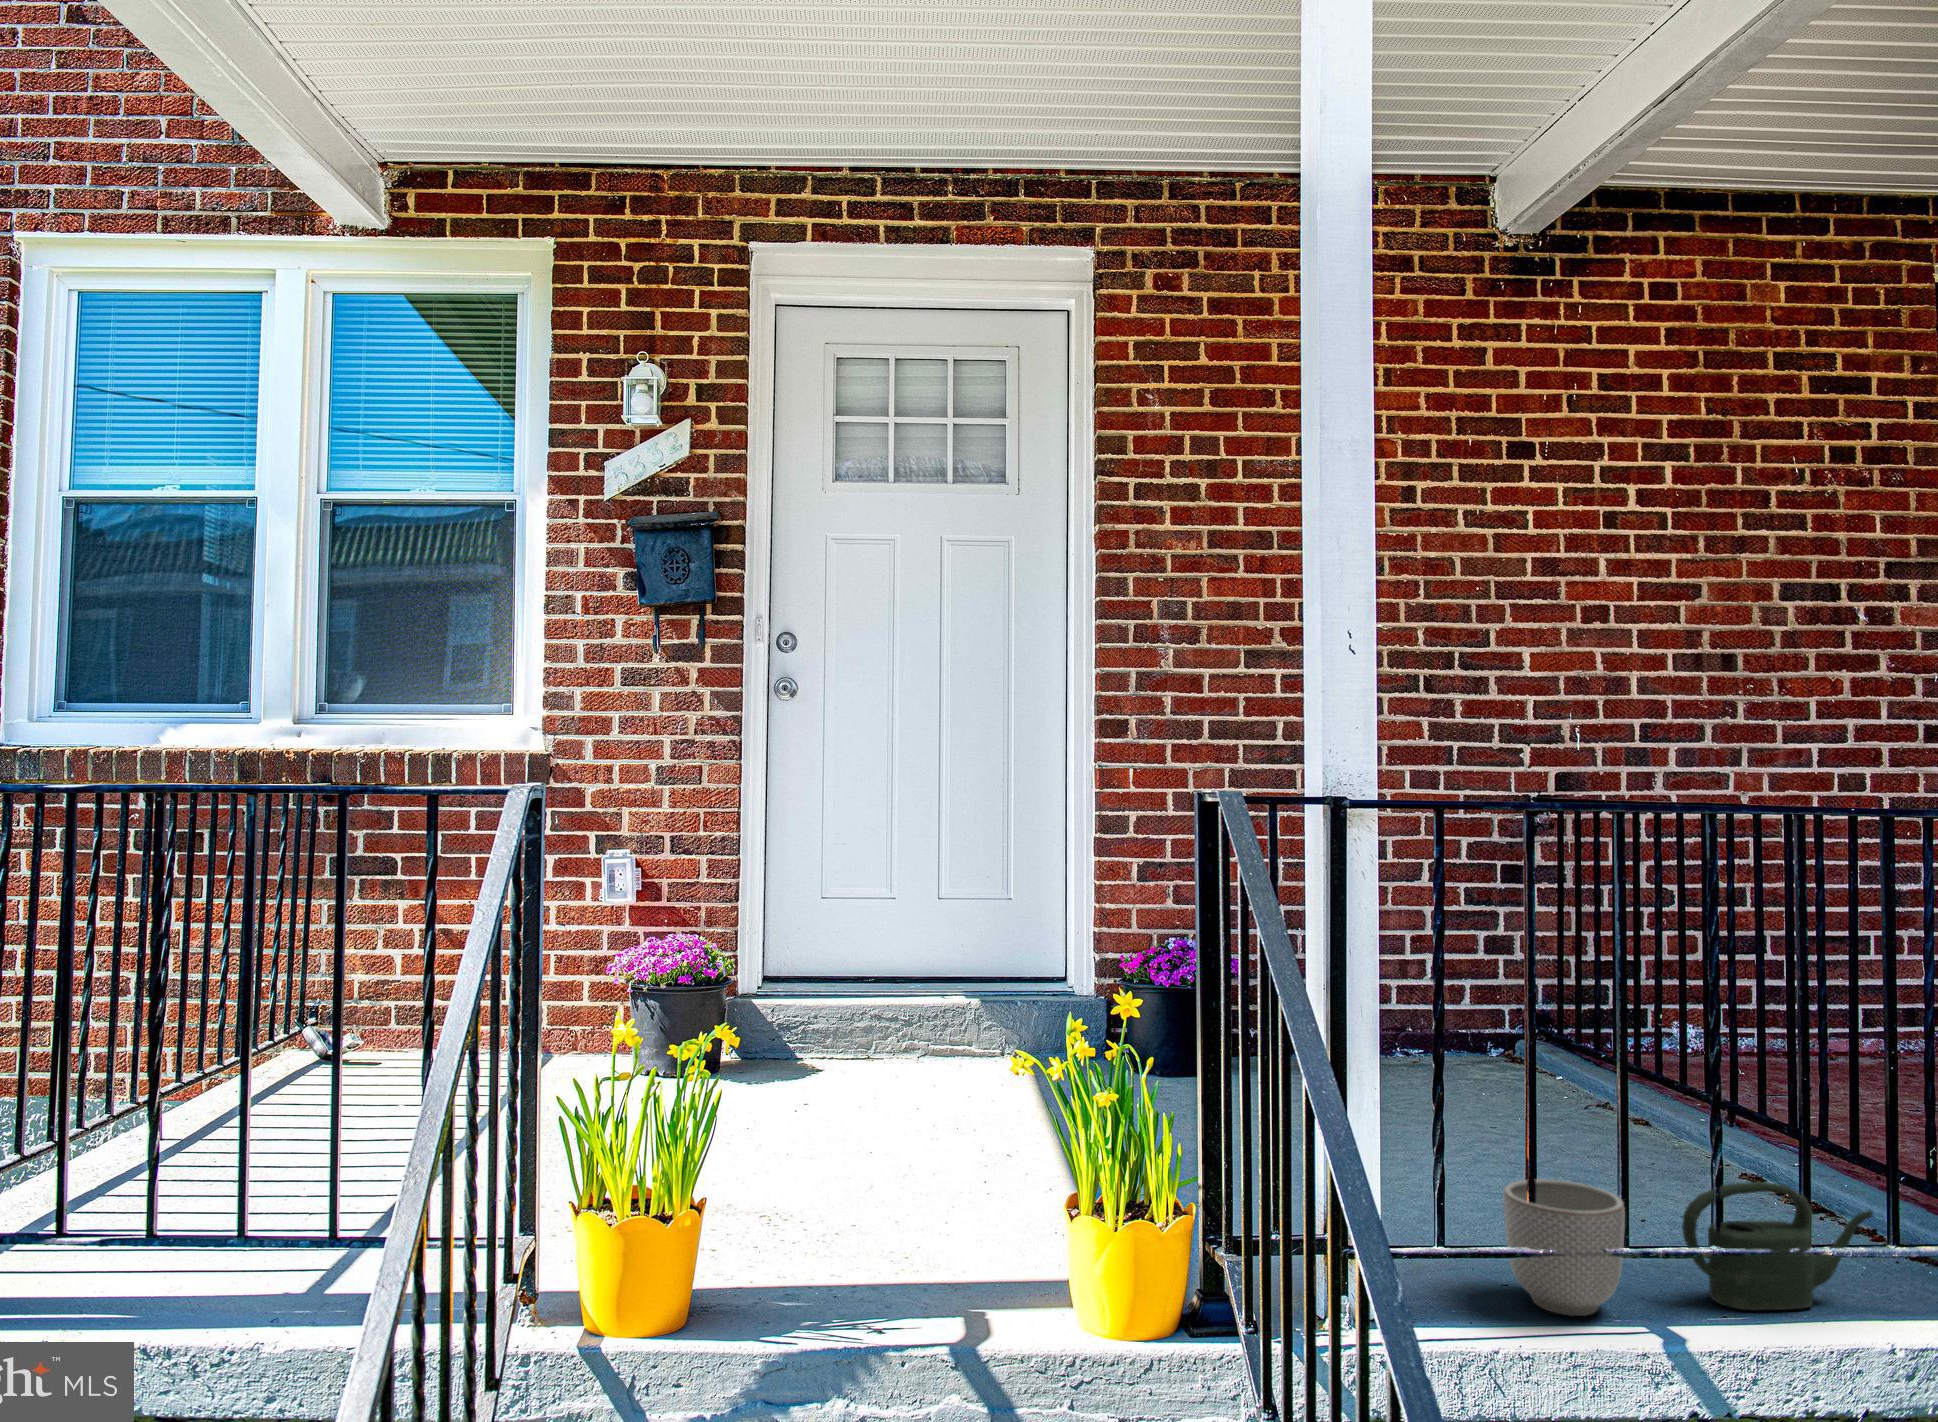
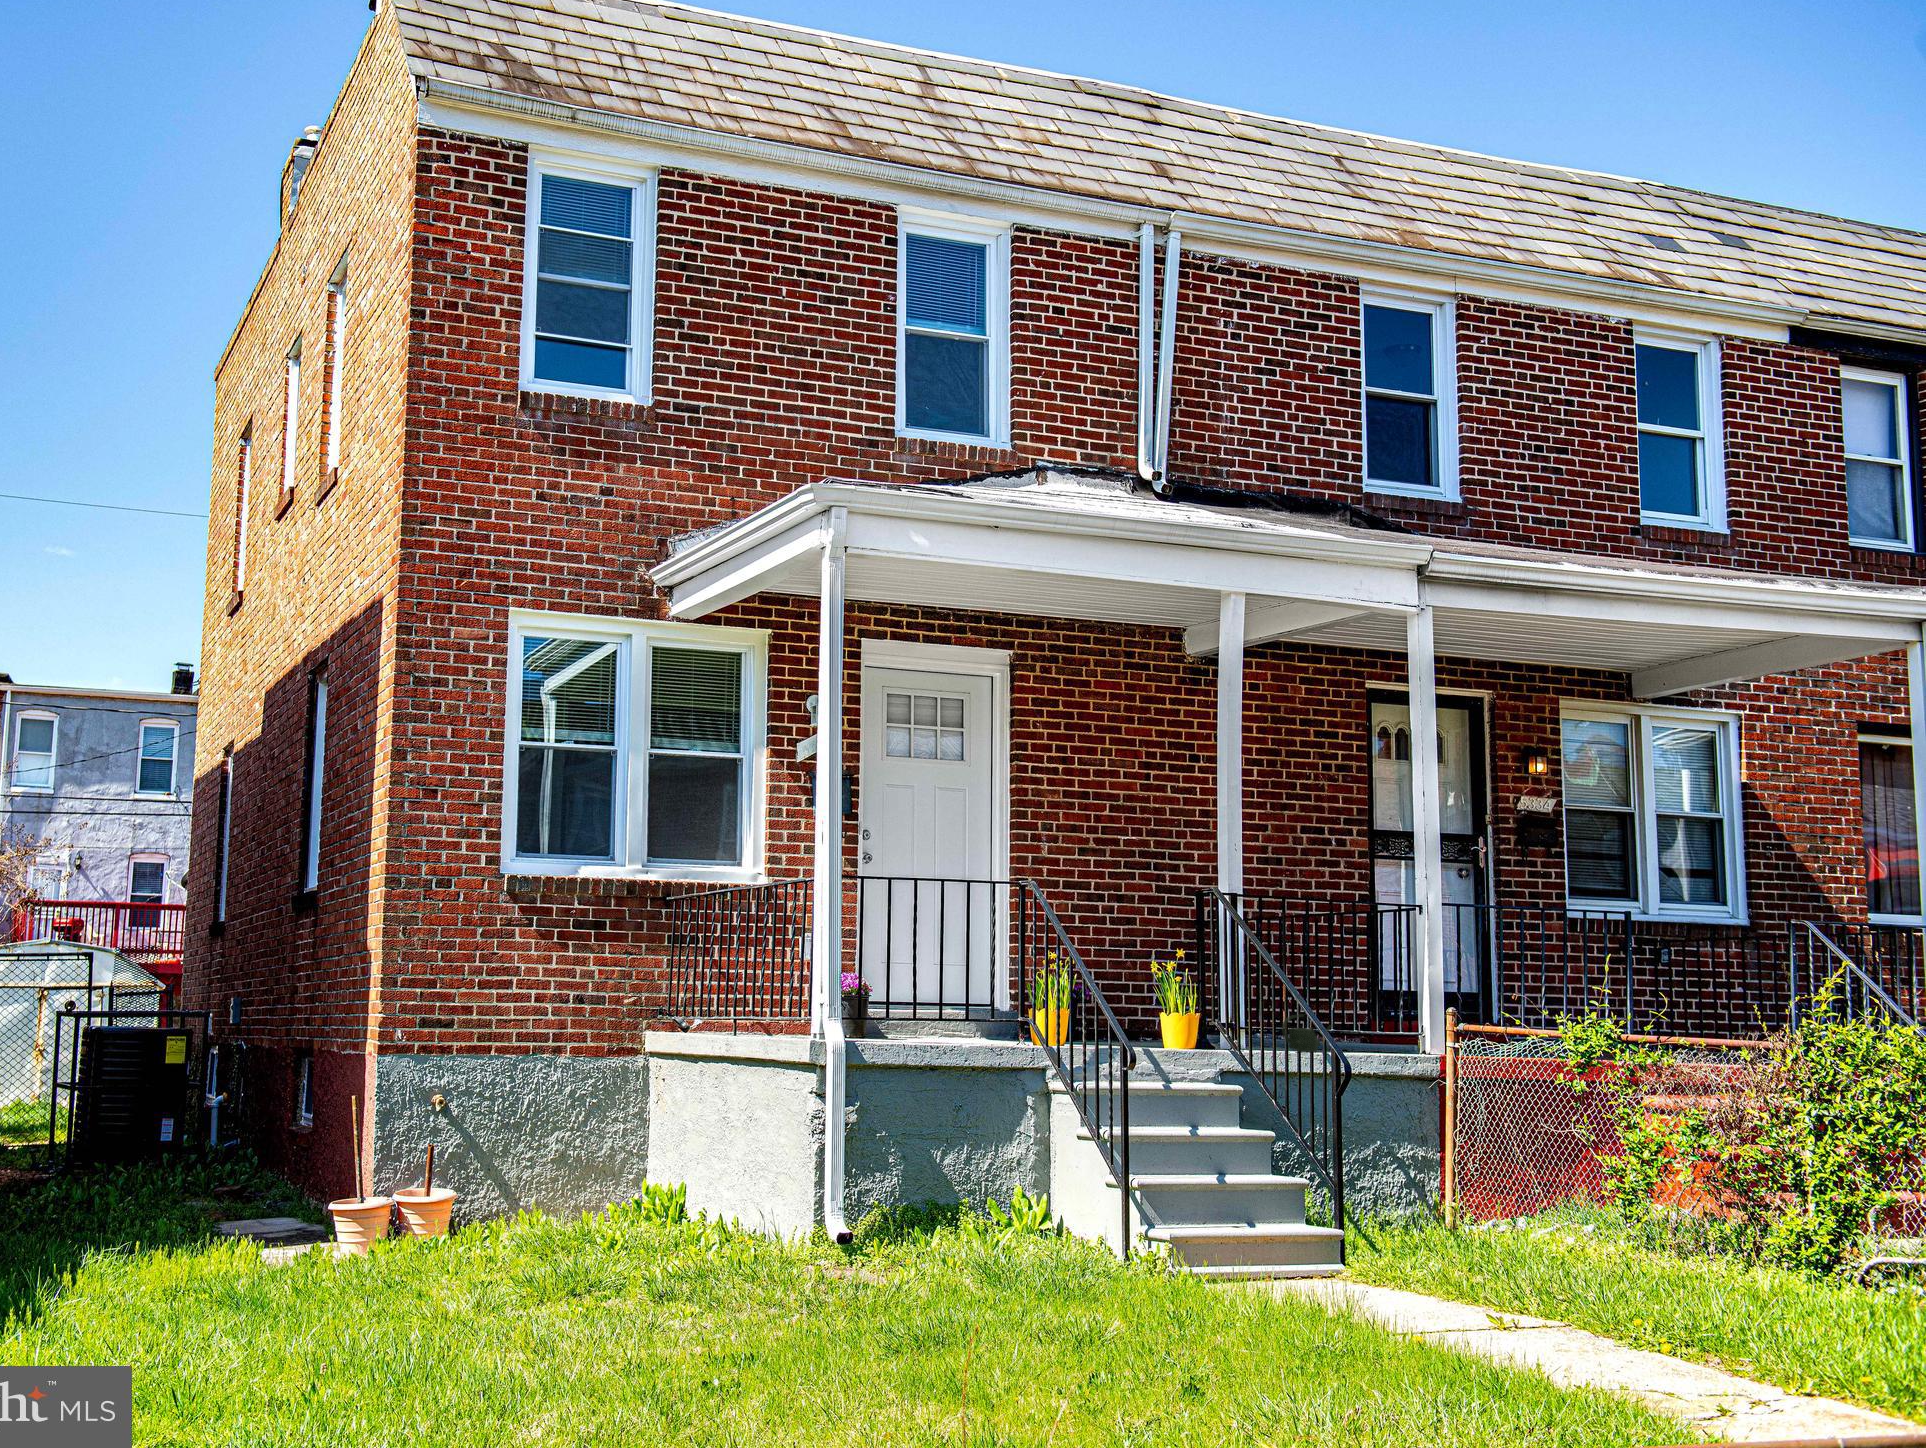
planter: present [1503,1179,1625,1316] -> none [1231,1017,1267,1052]

